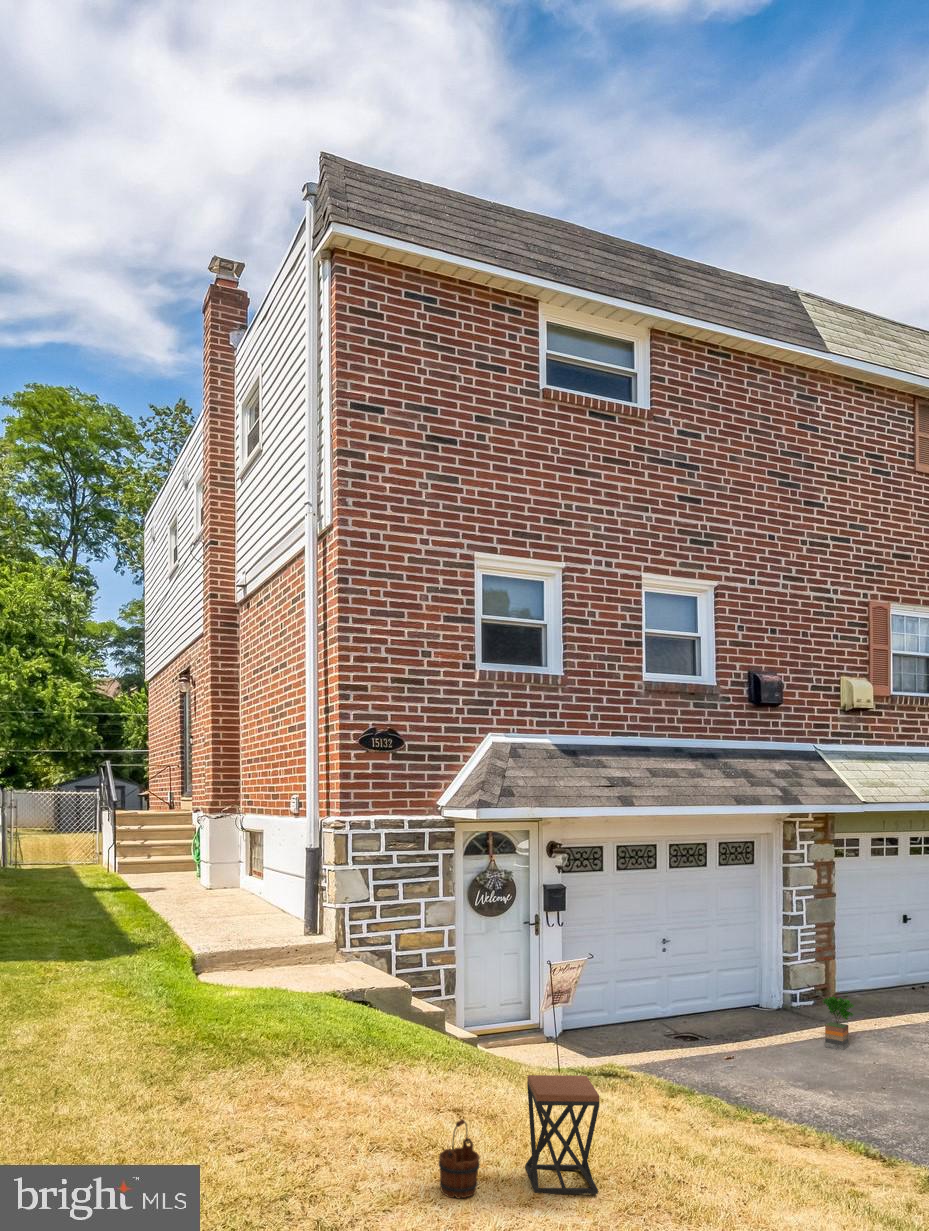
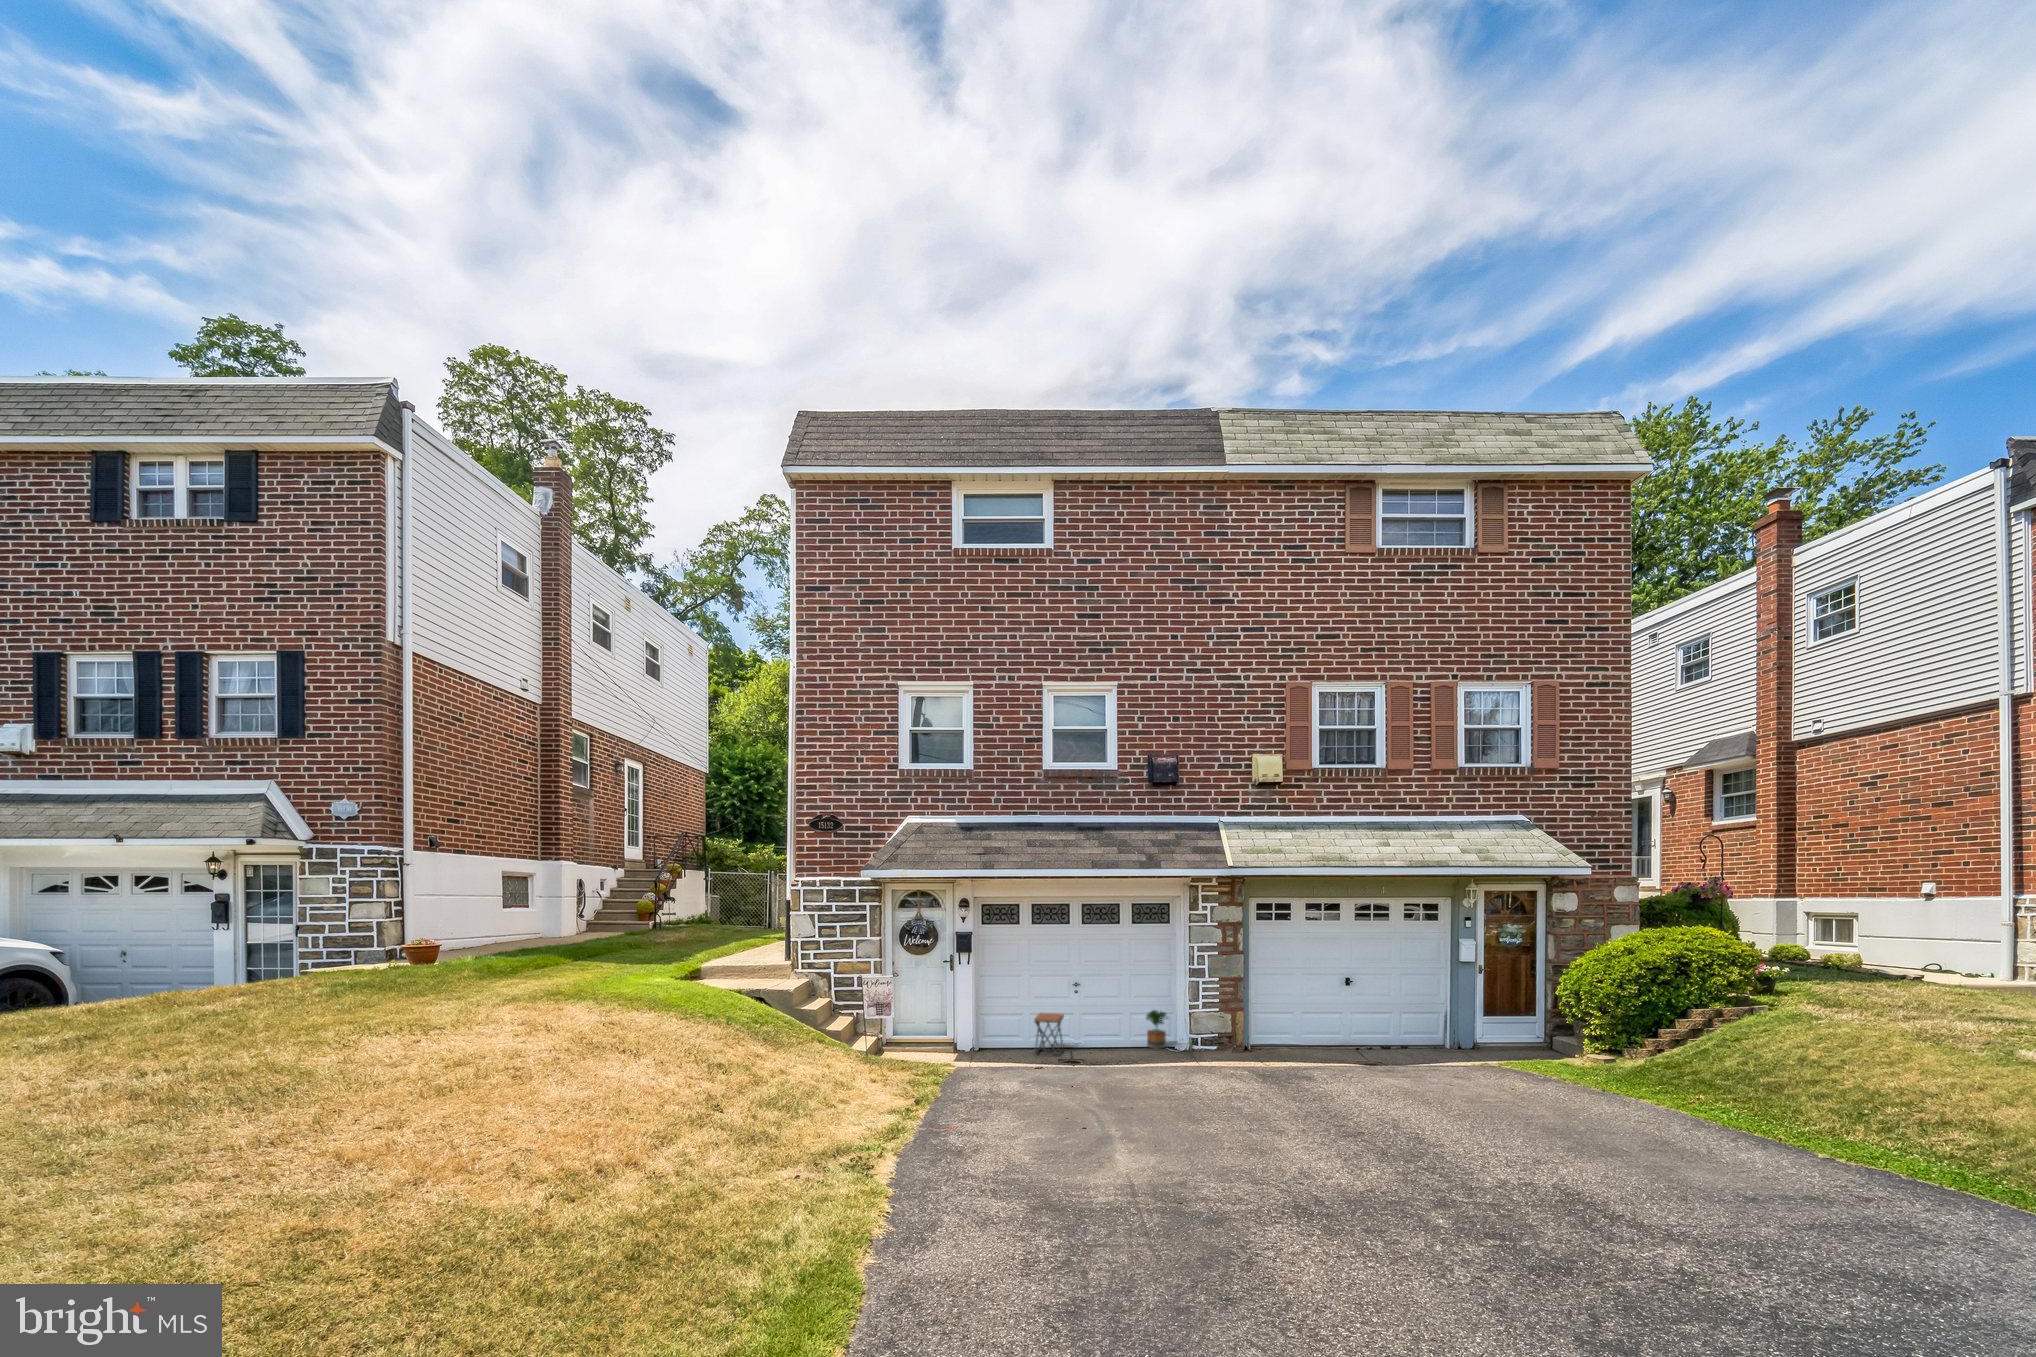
stool: present [525,1075,600,1194] -> present [1034,1013,1064,1057]
wooden bucket: present [439,1119,480,1198] -> none [668,1047,689,1084]

